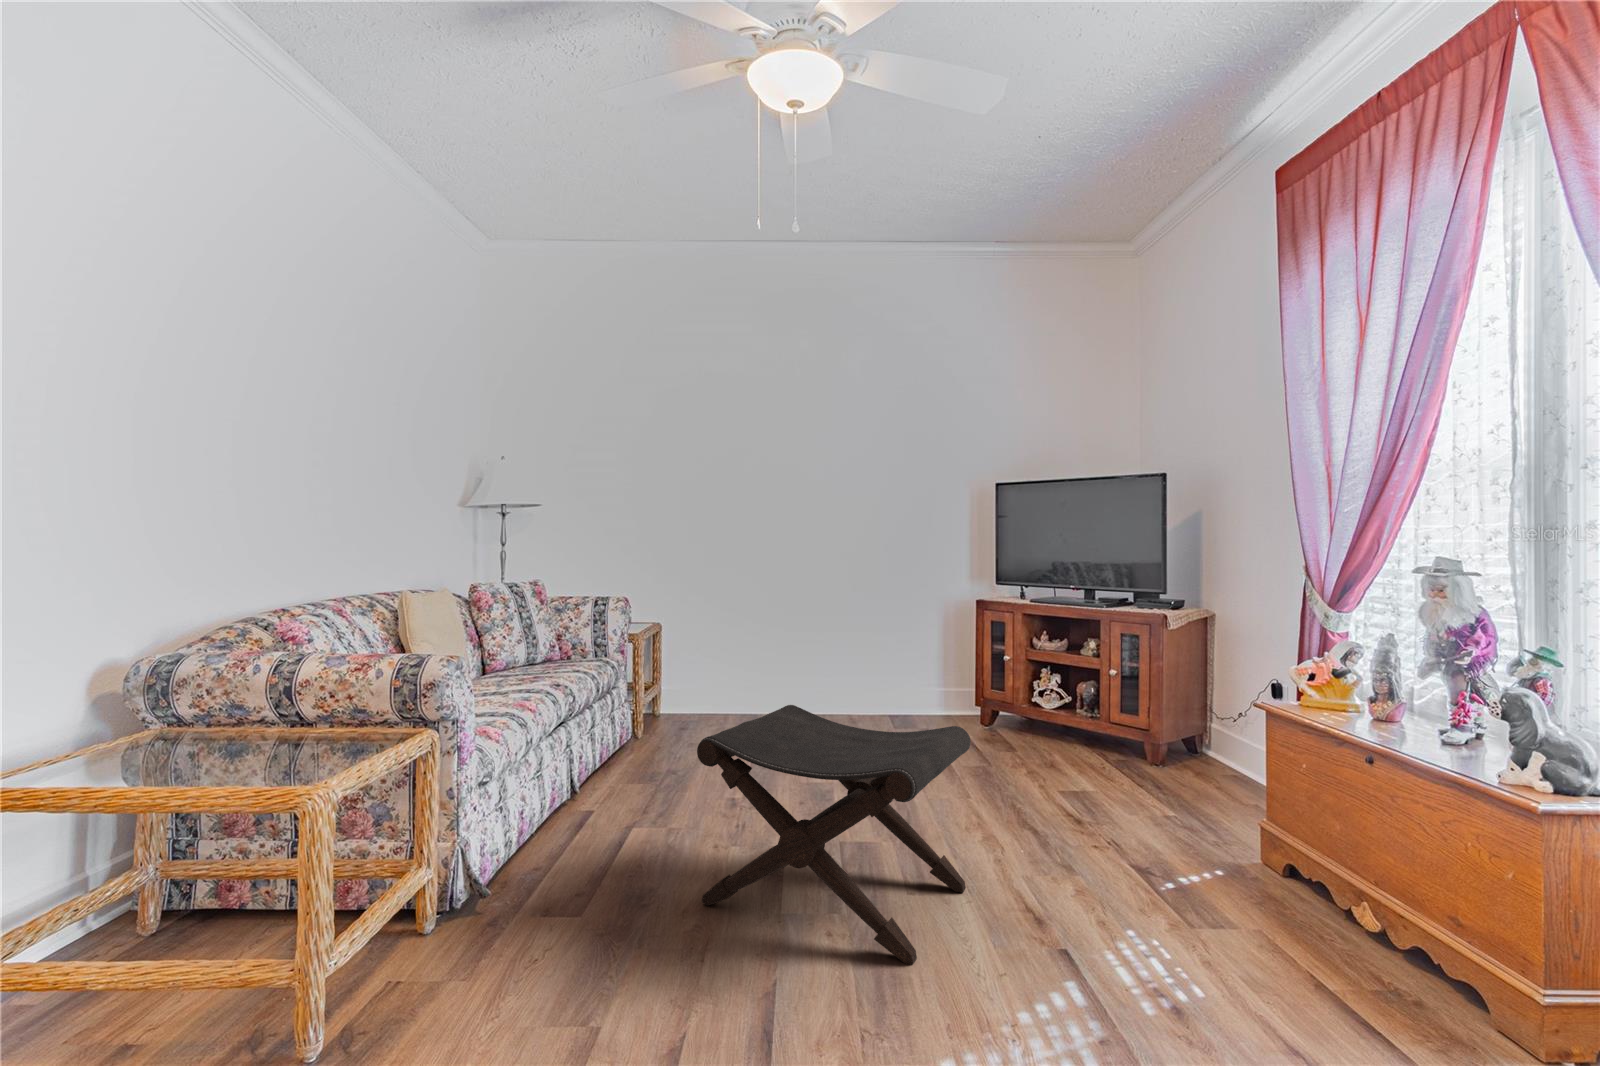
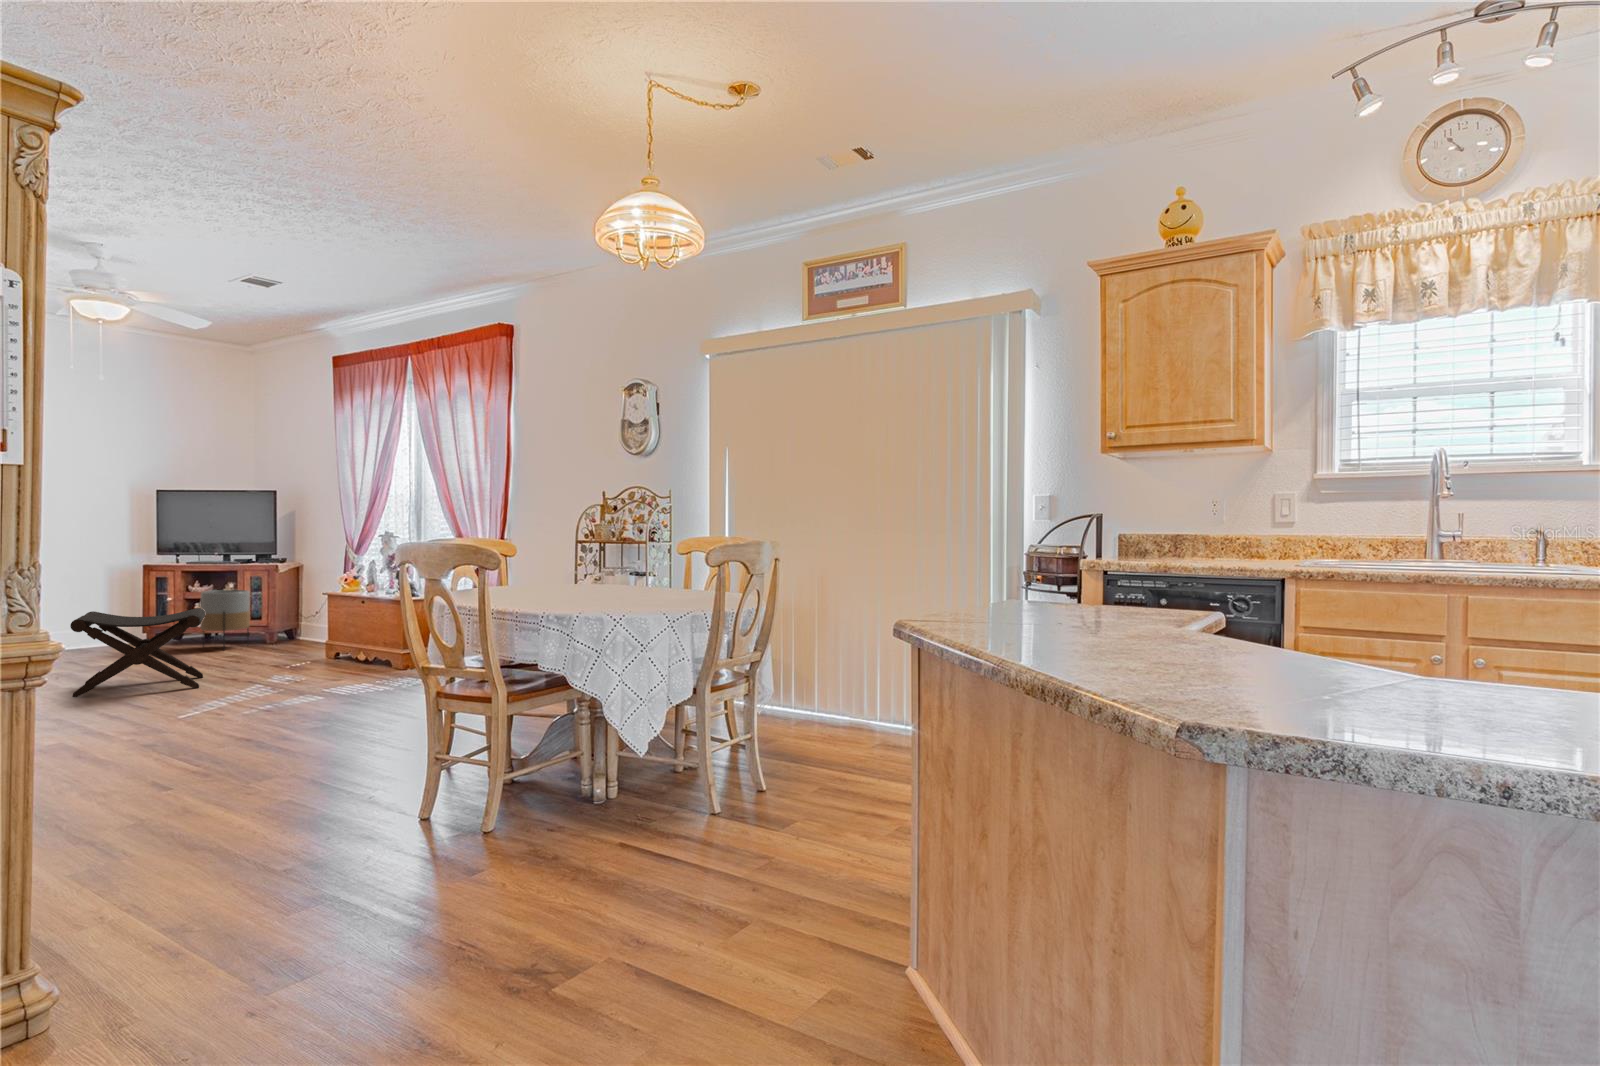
planter: none [1036,653,1114,771] -> present [200,590,250,648]

